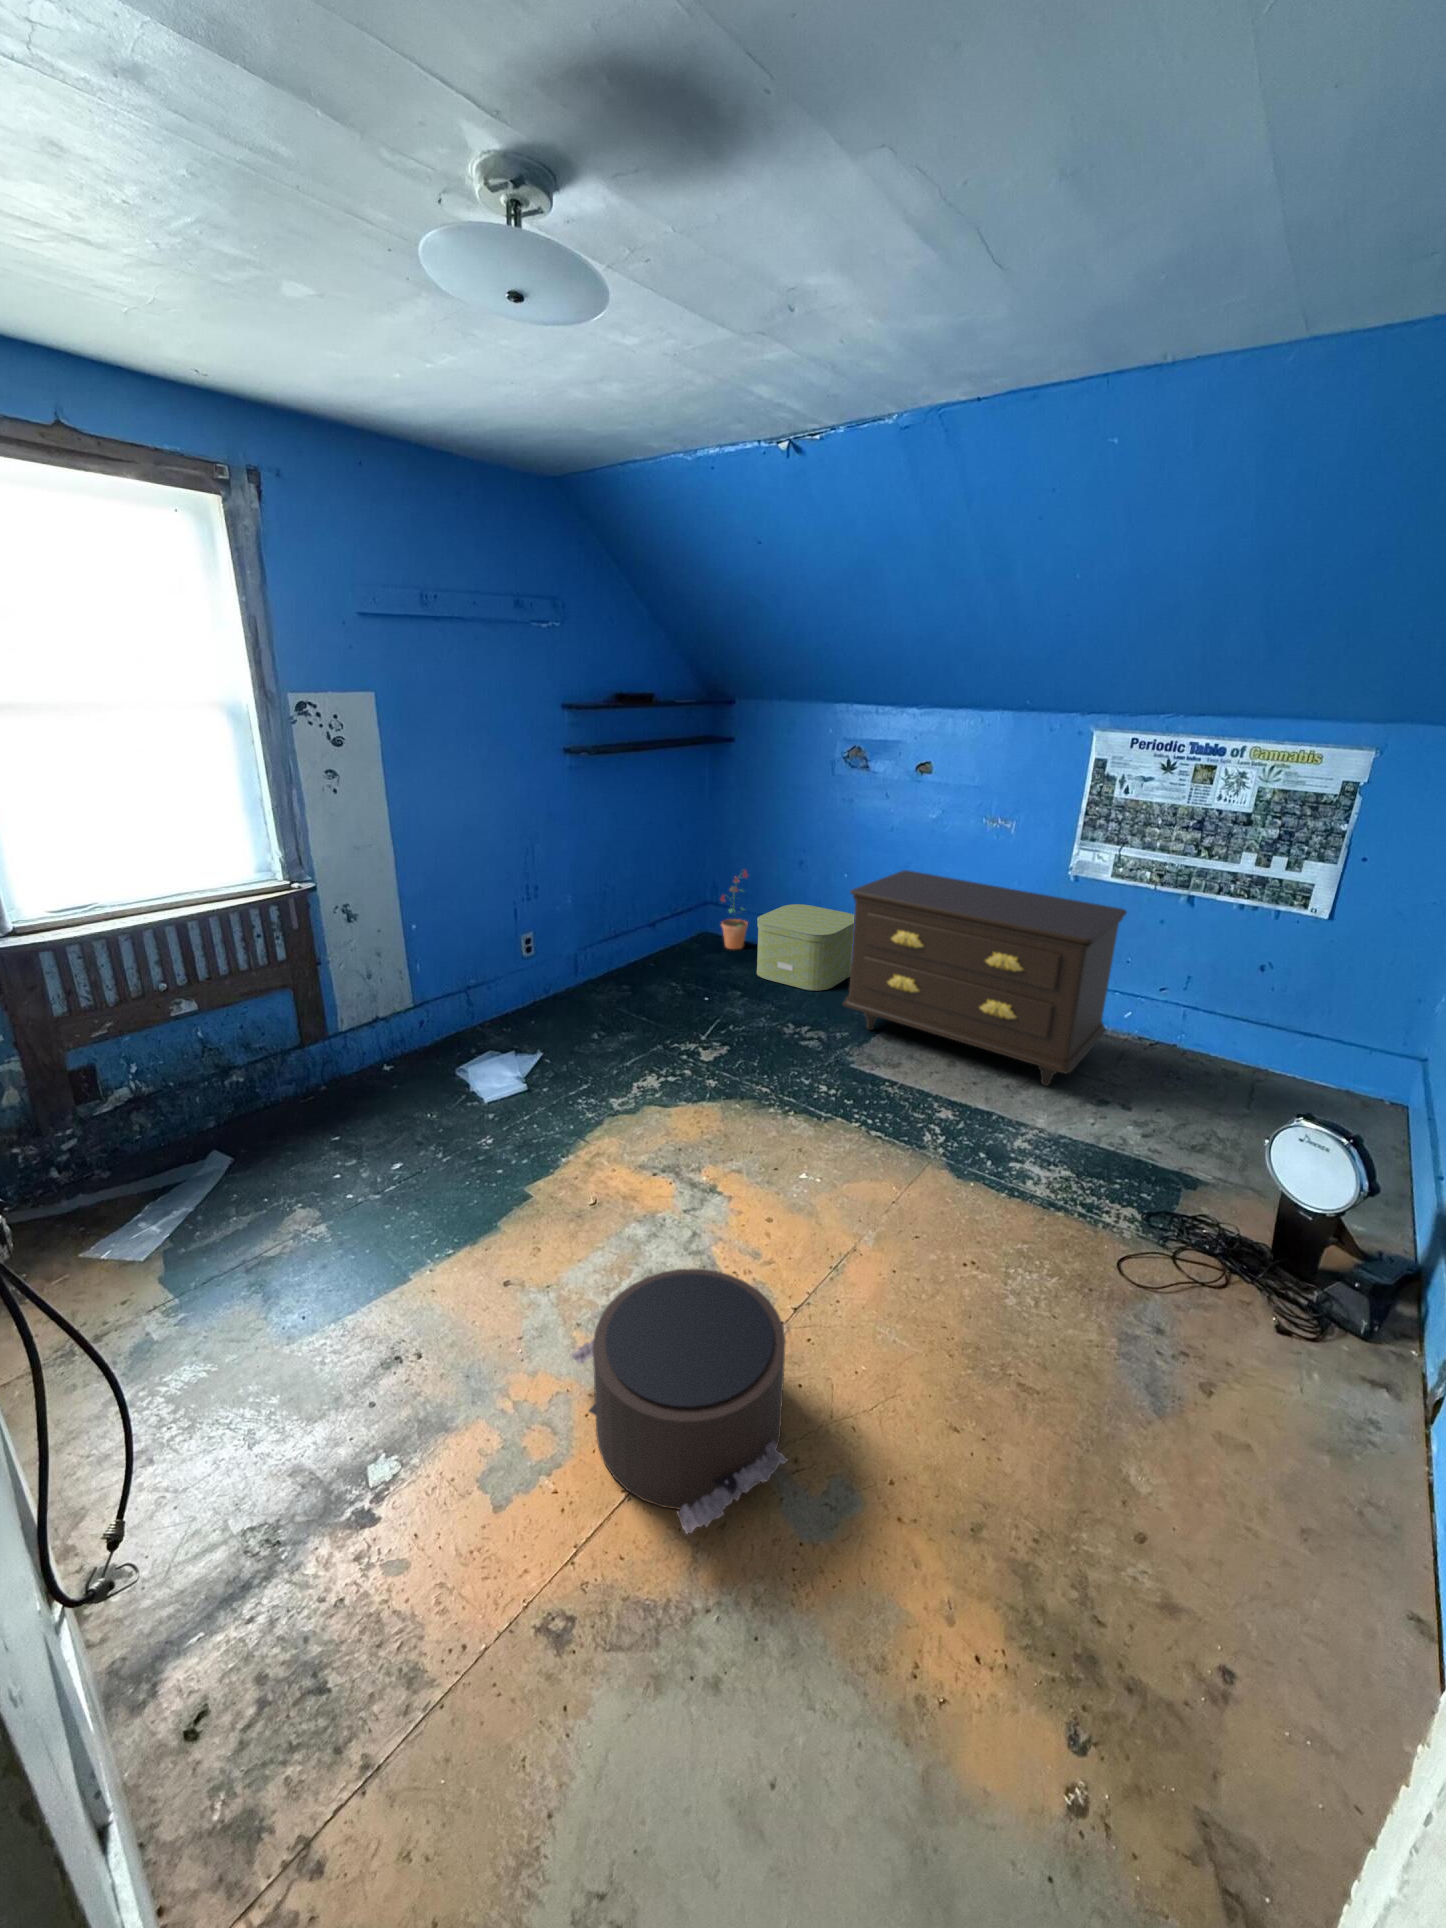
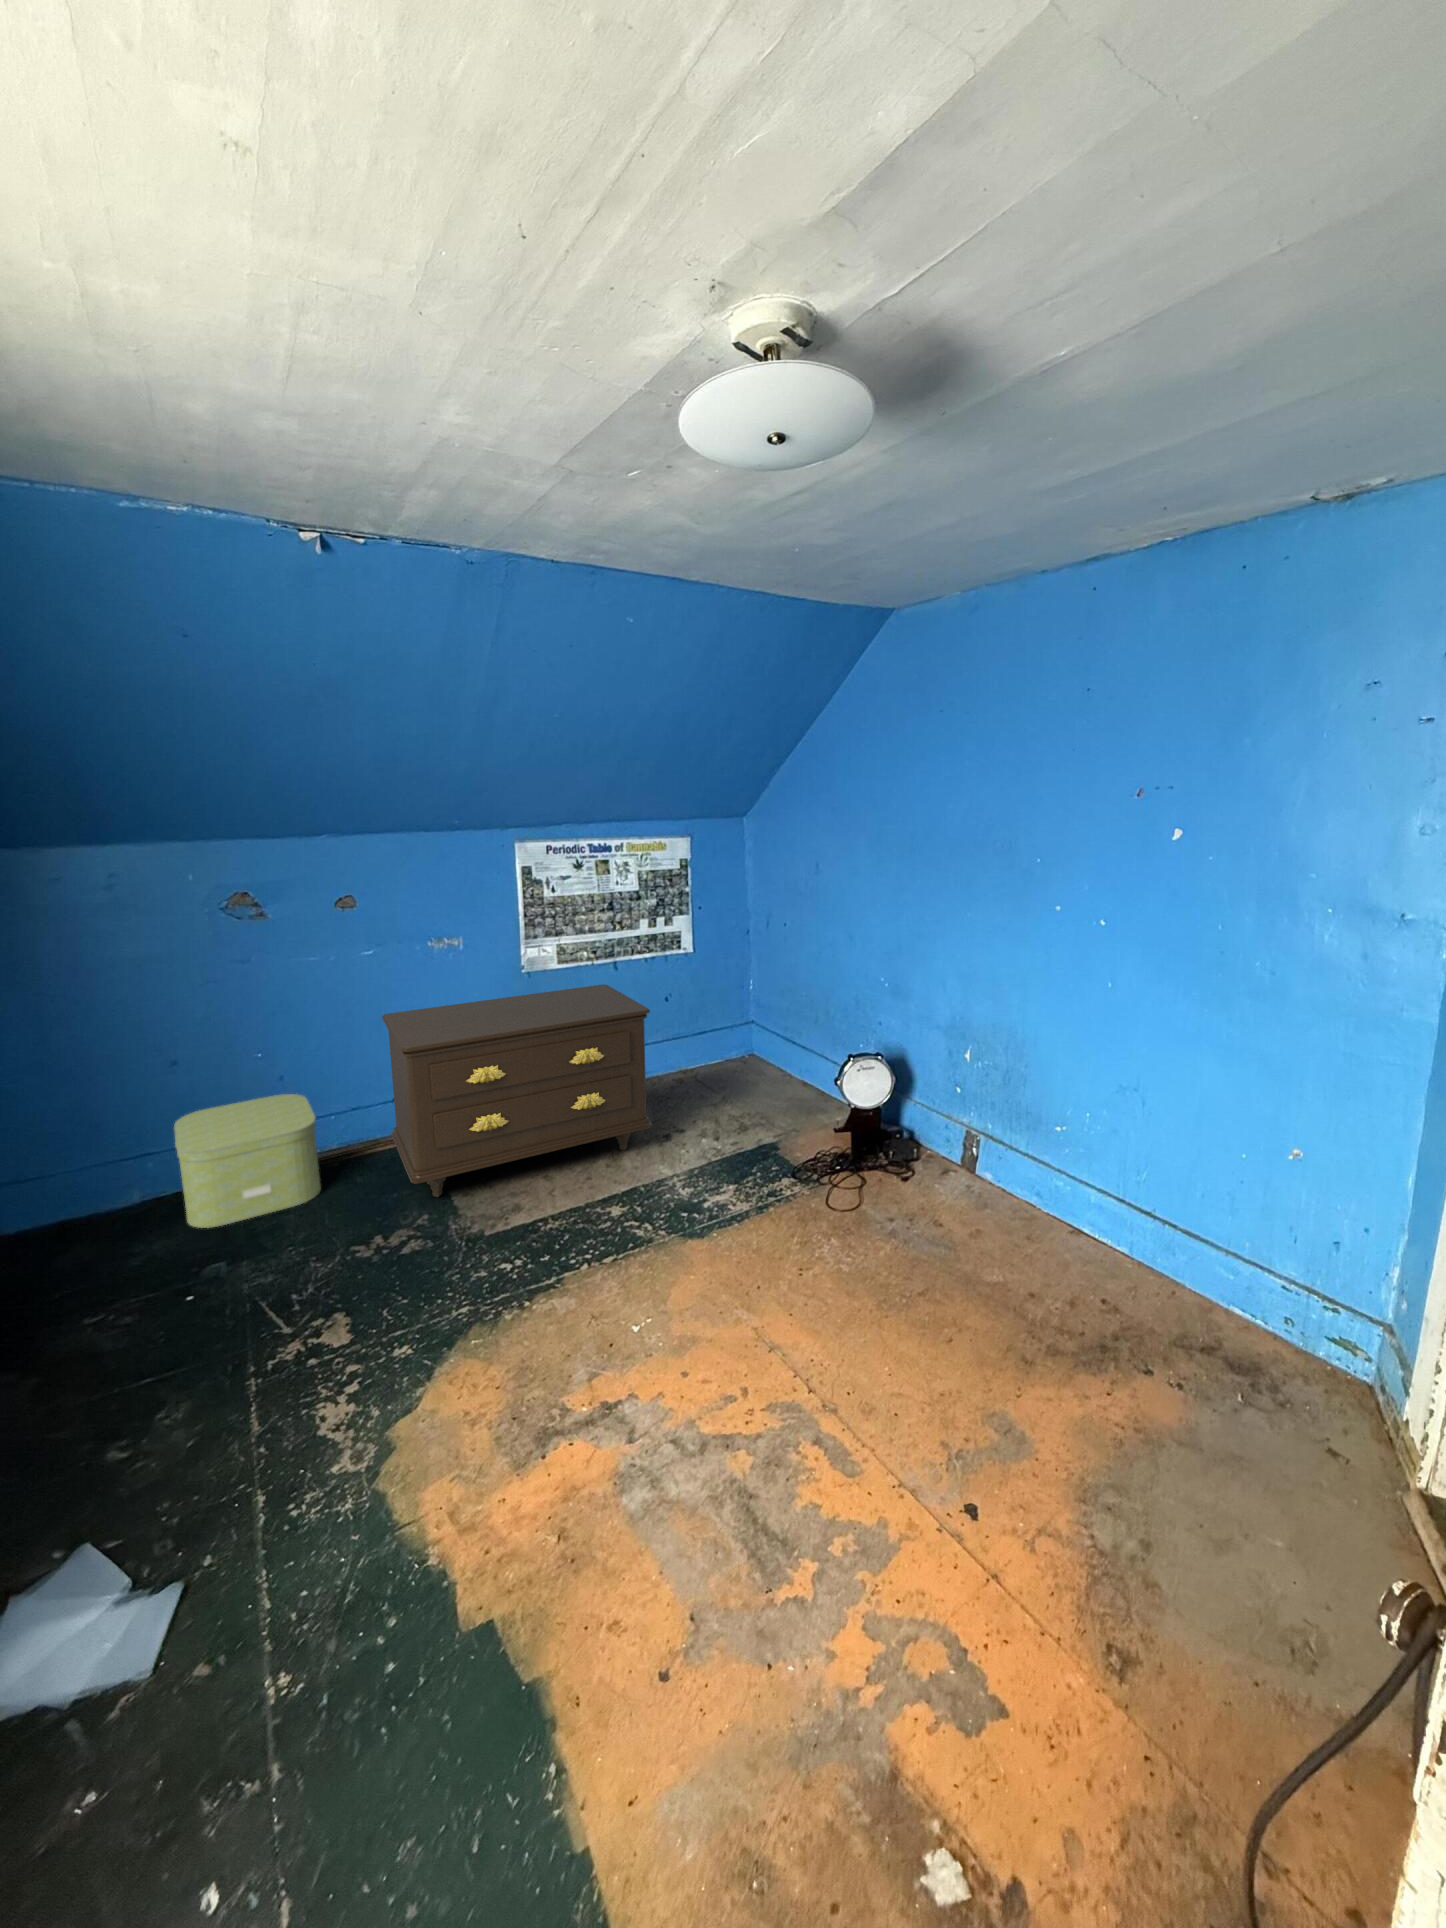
potted plant: present [720,870,748,949] -> none [35,1099,105,1229]
pouf: present [572,1269,788,1533] -> none [806,1359,1058,1596]

